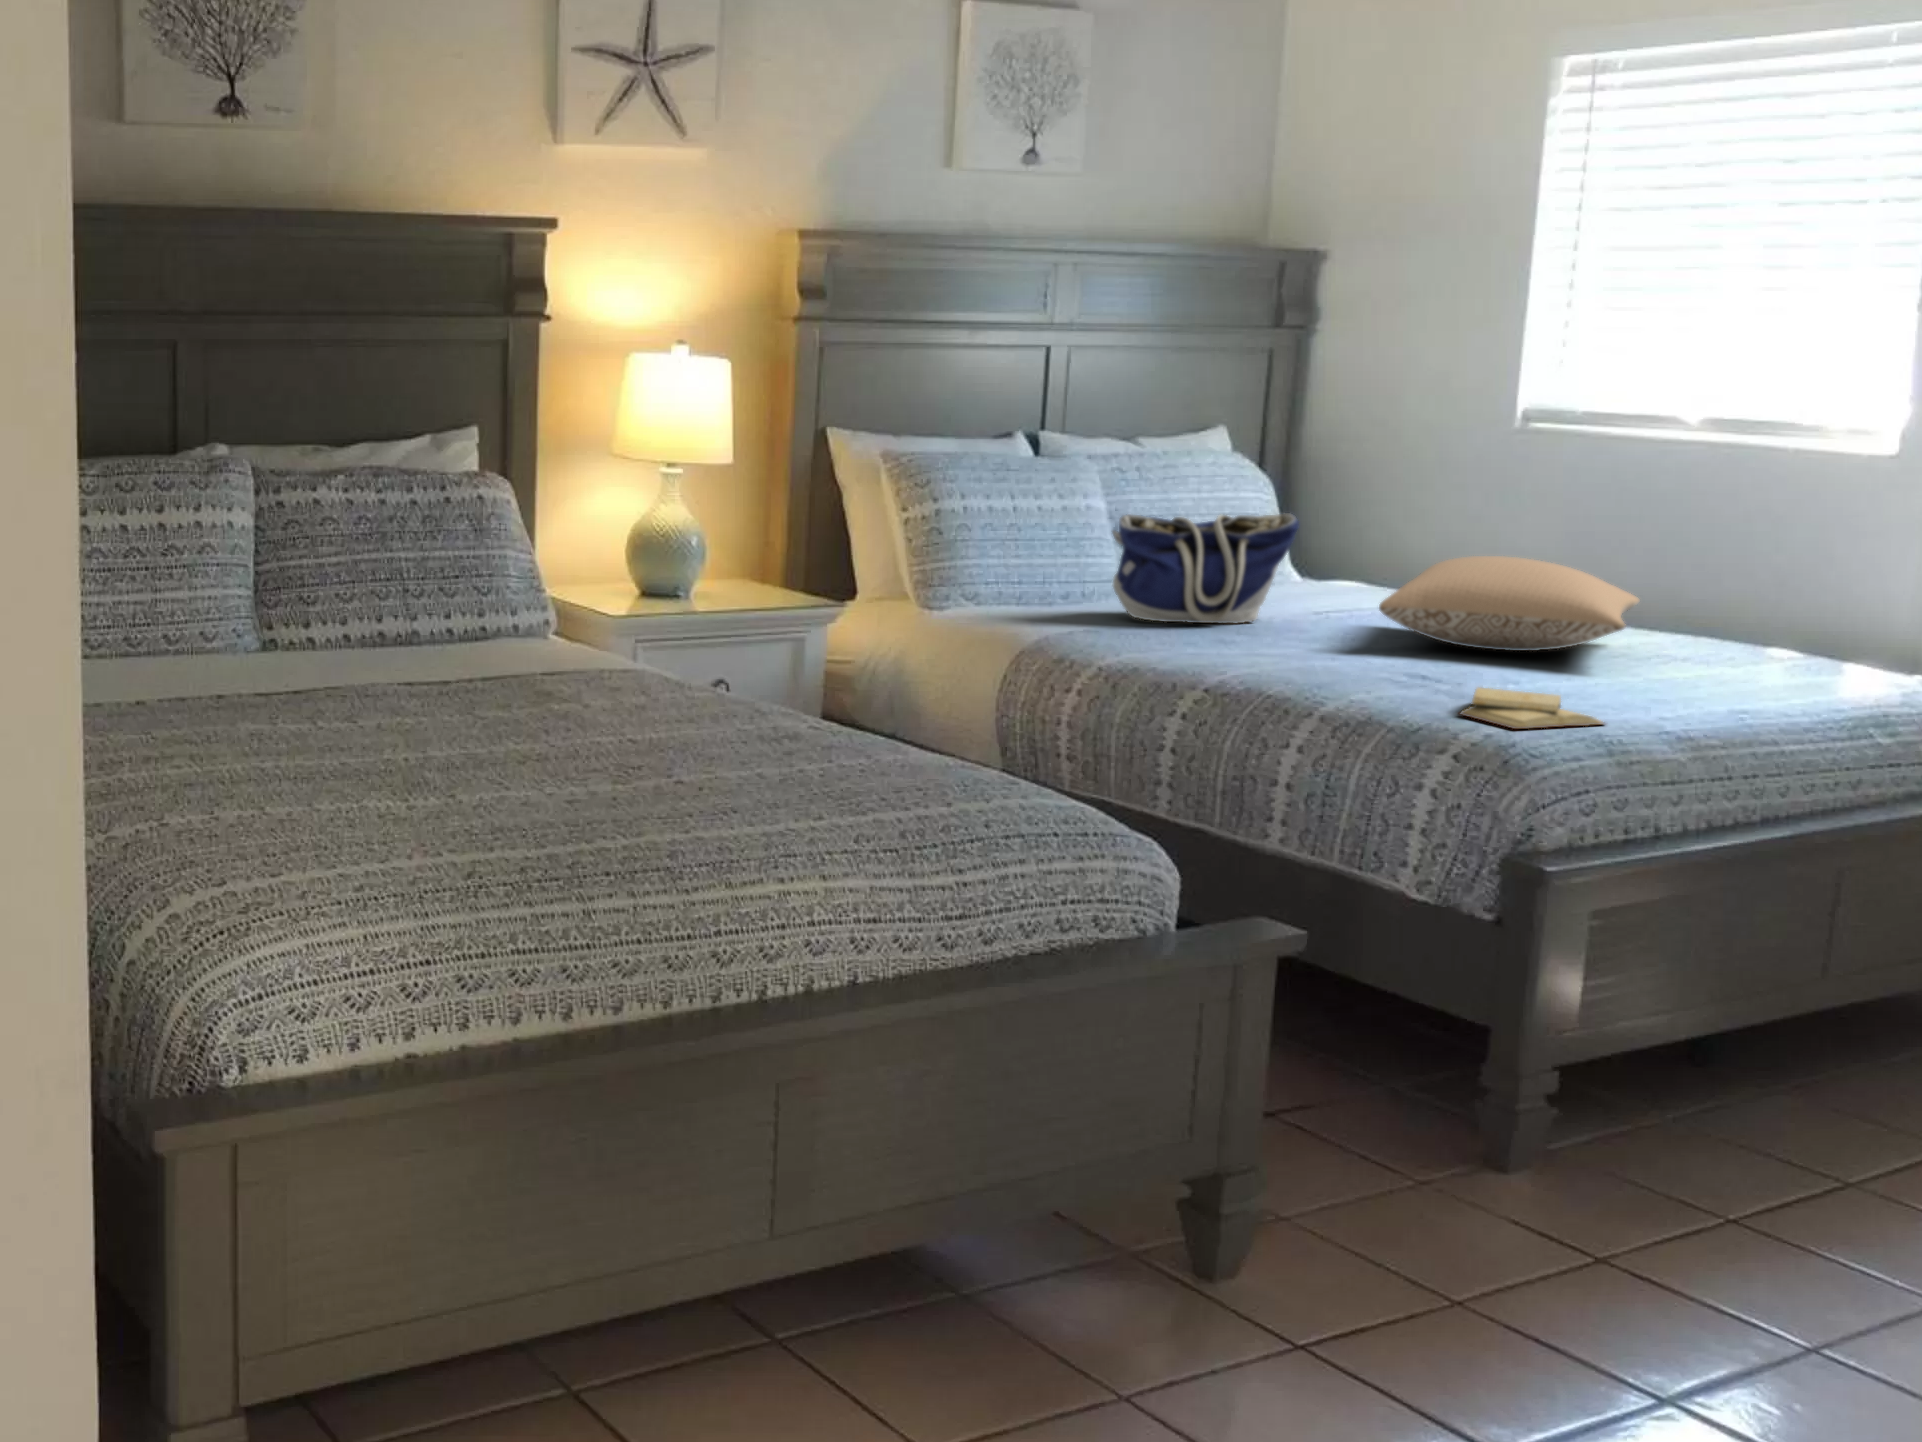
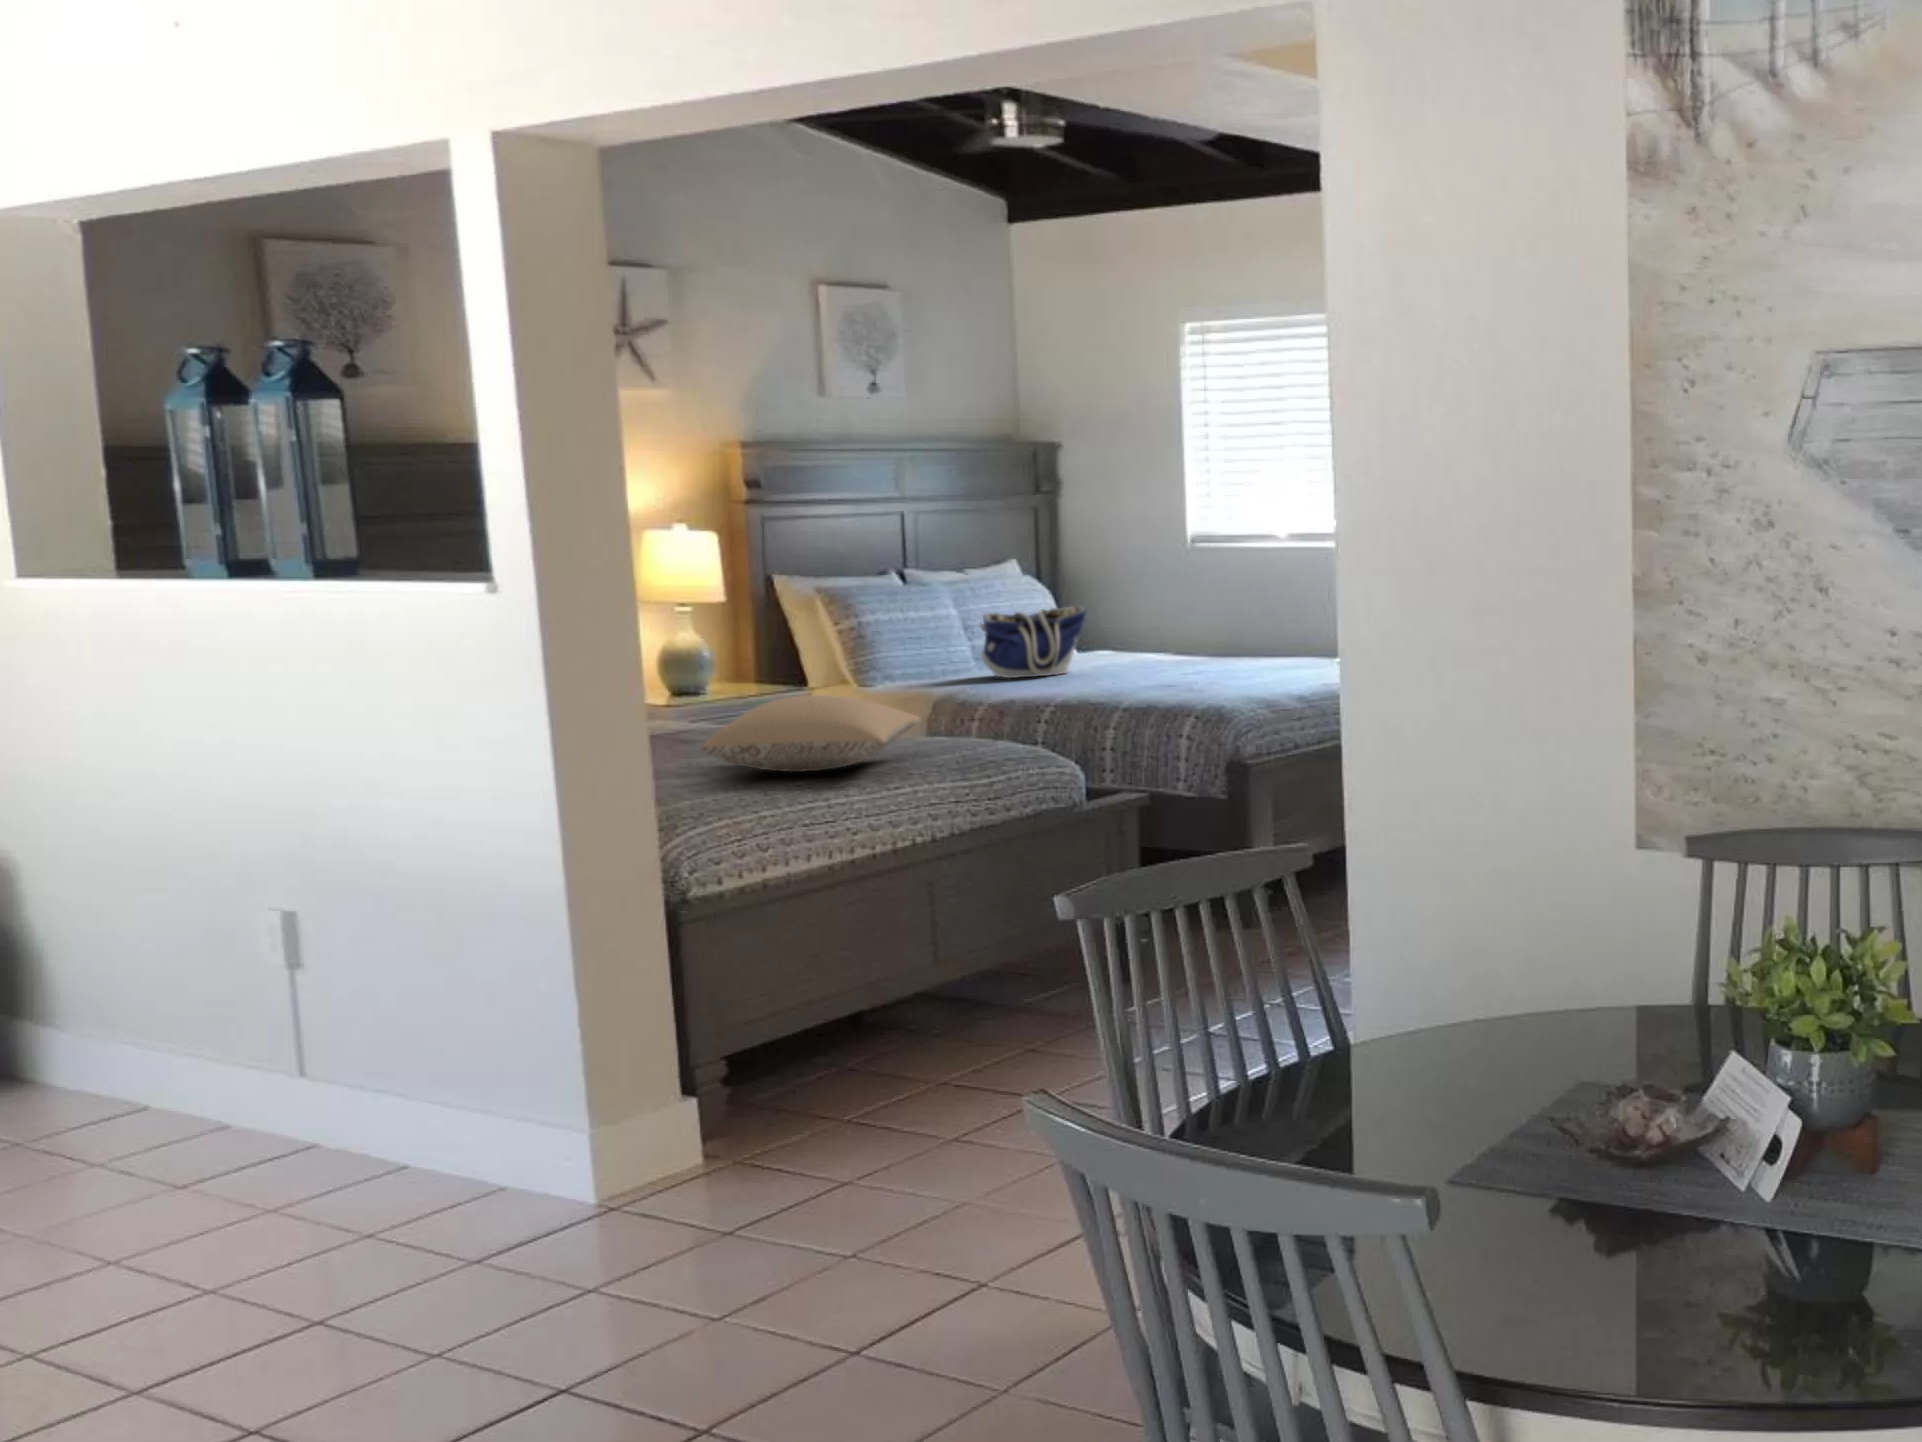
pillow: present [1379,556,1639,651] -> present [702,695,920,772]
diary: present [1460,688,1604,729] -> none [1195,683,1266,700]

